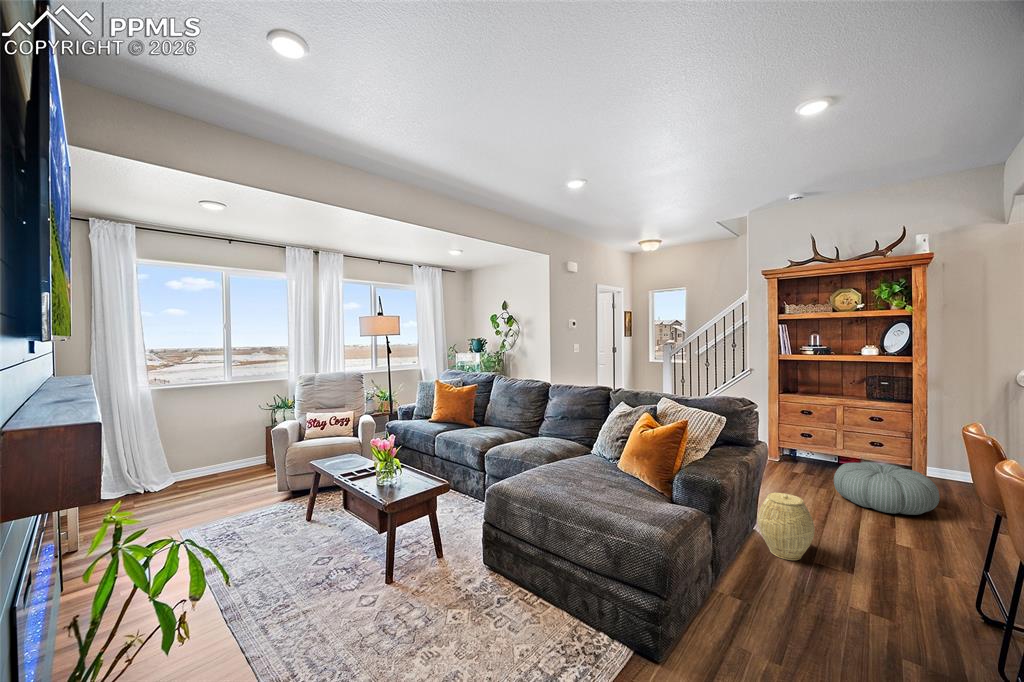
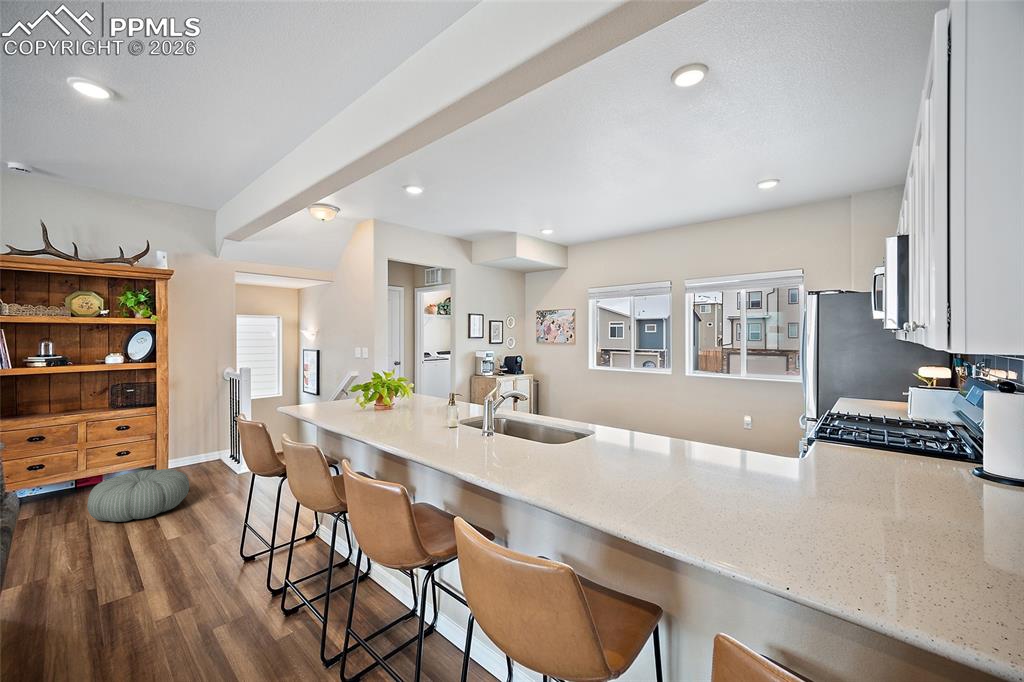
woven basket: present [758,493,815,560] -> none [16,541,99,627]

